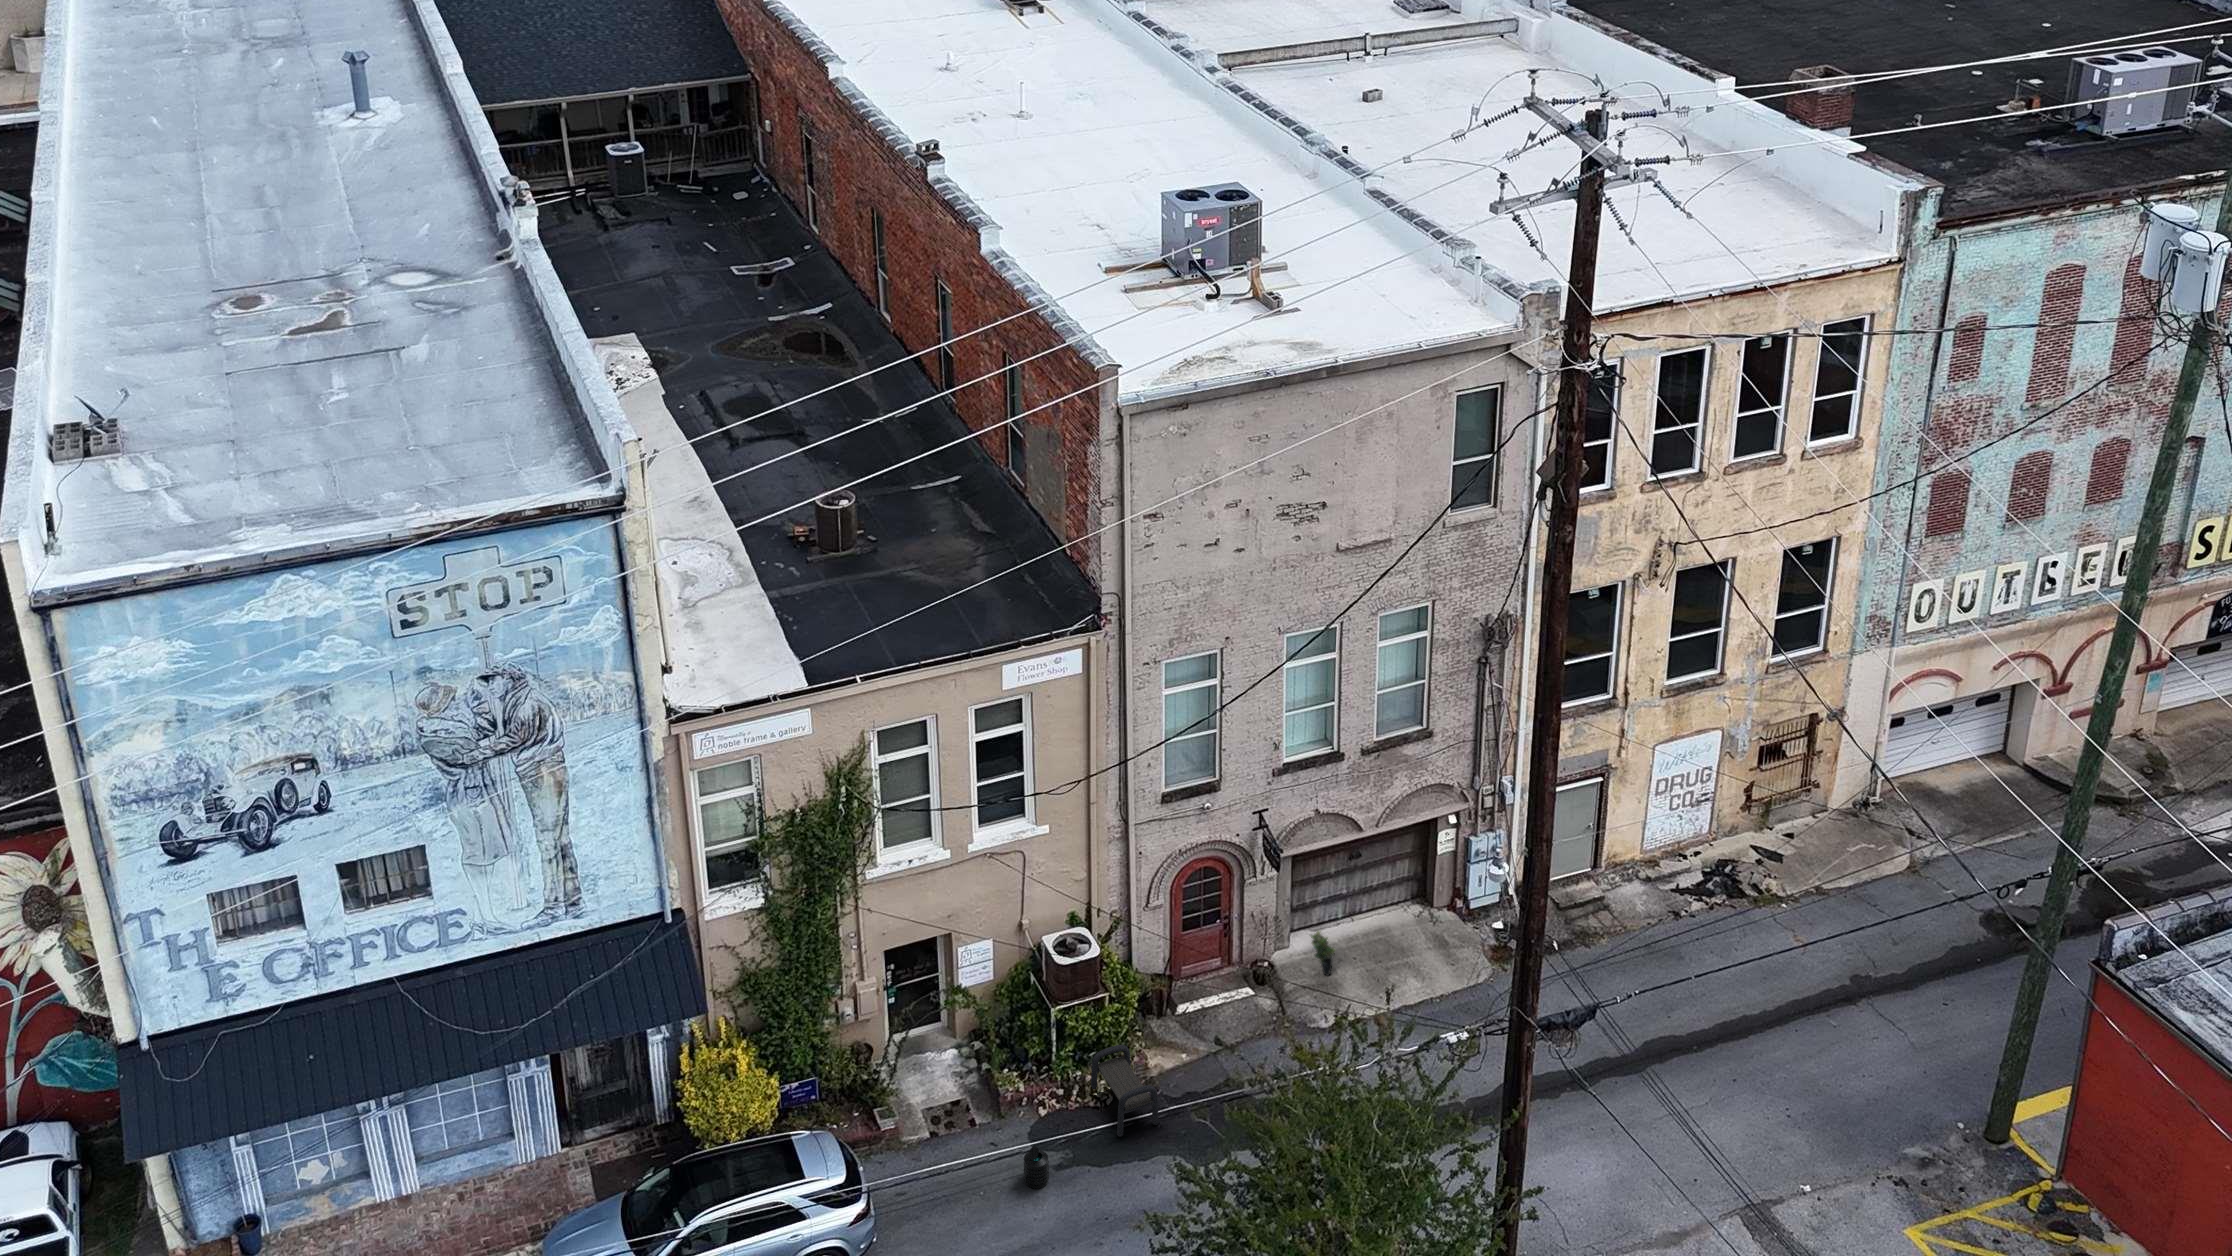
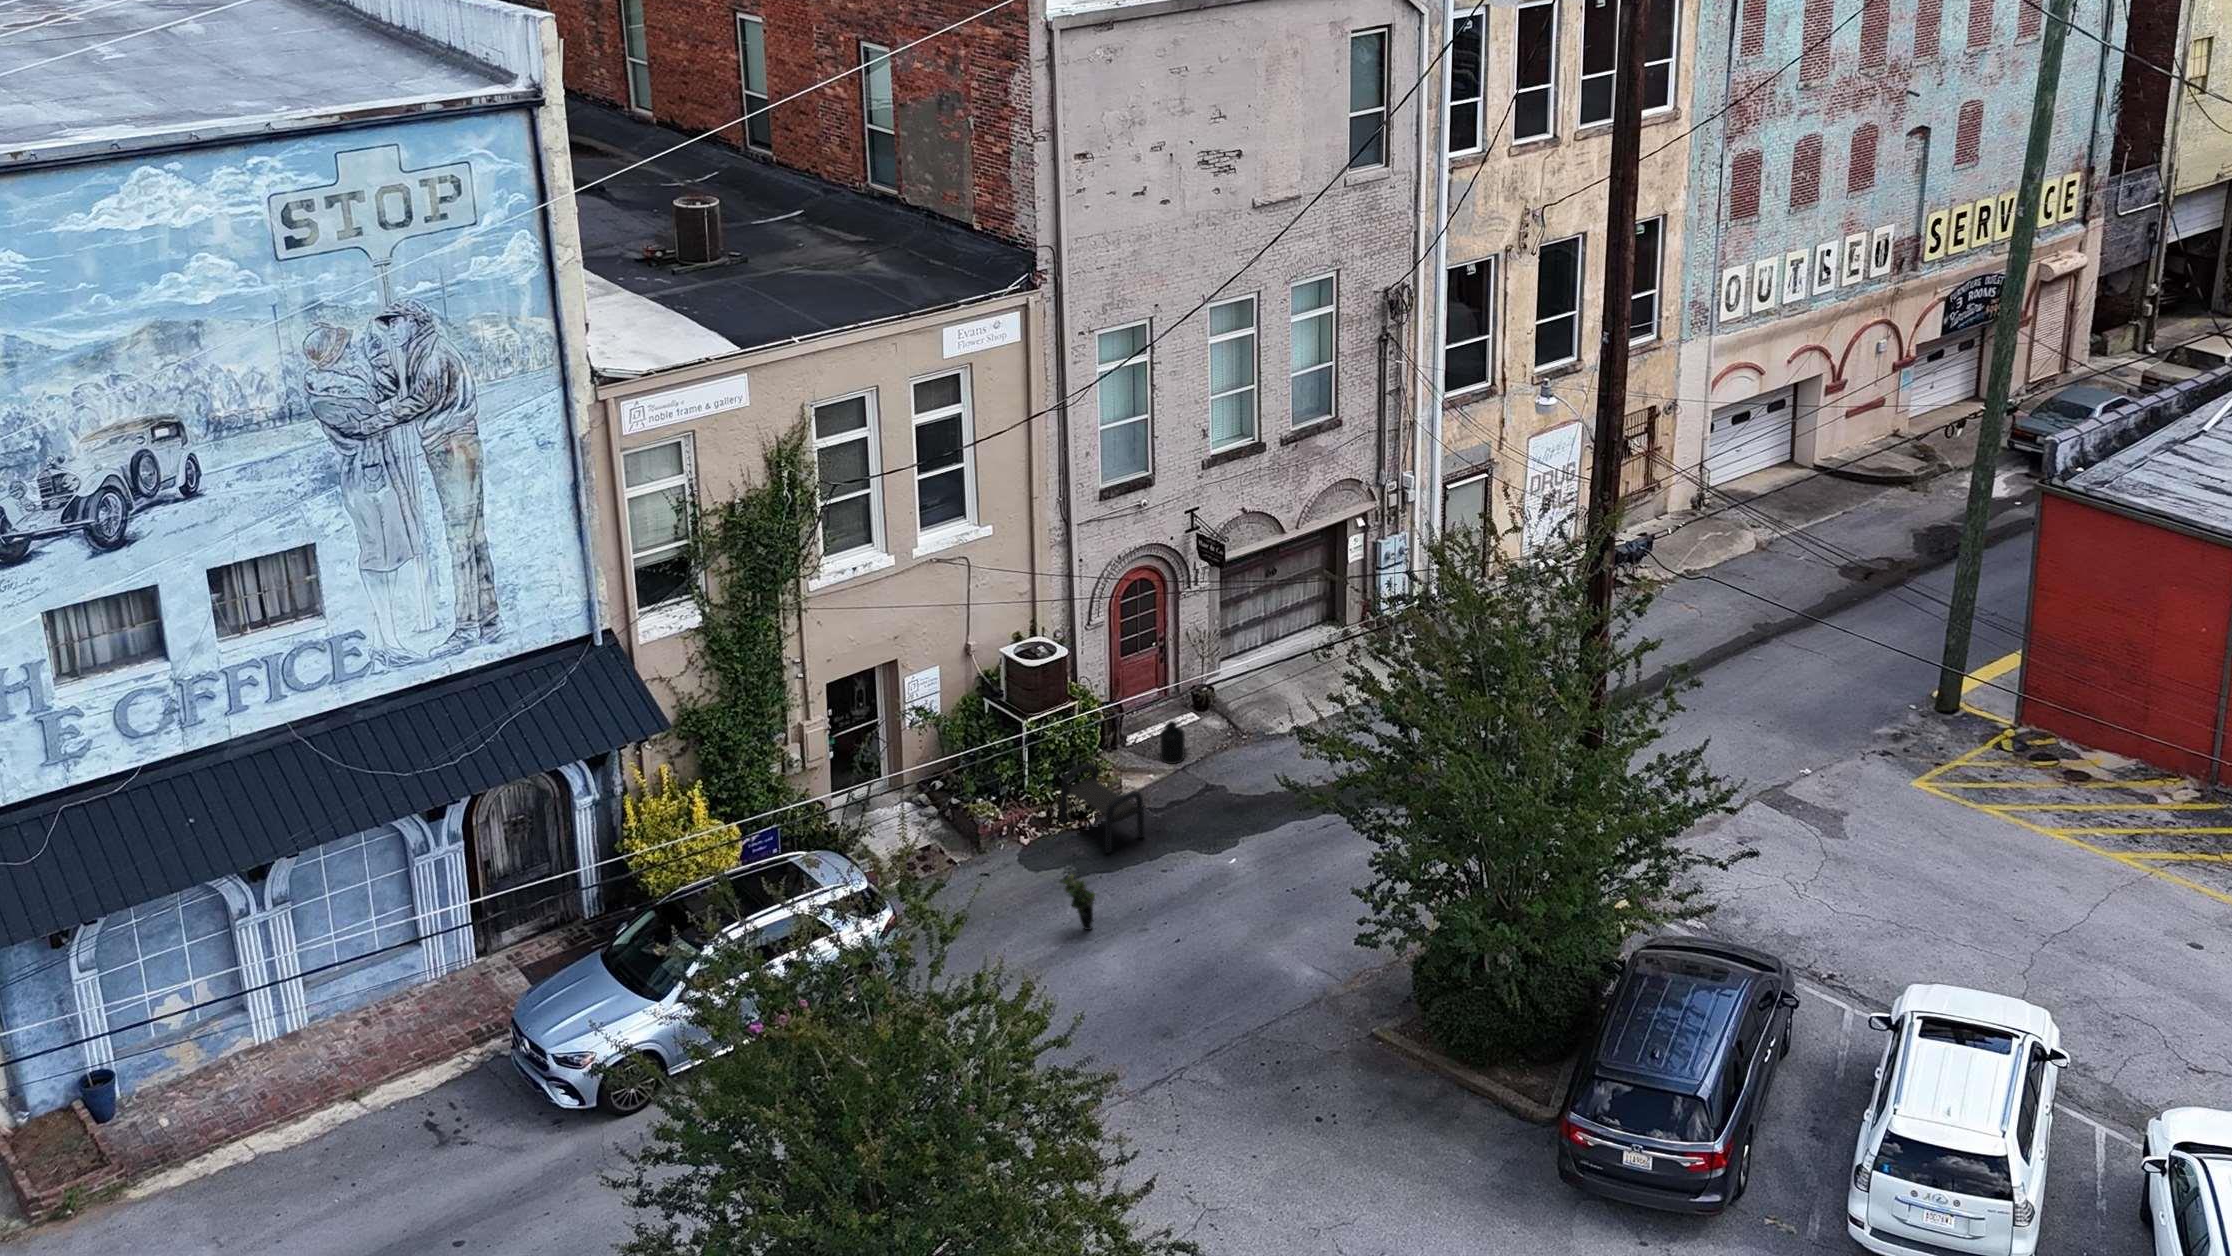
potted plant: present [1311,931,1336,976] -> present [1063,874,1095,930]
trash can: present [1024,1146,1049,1189] -> present [1160,721,1185,764]

